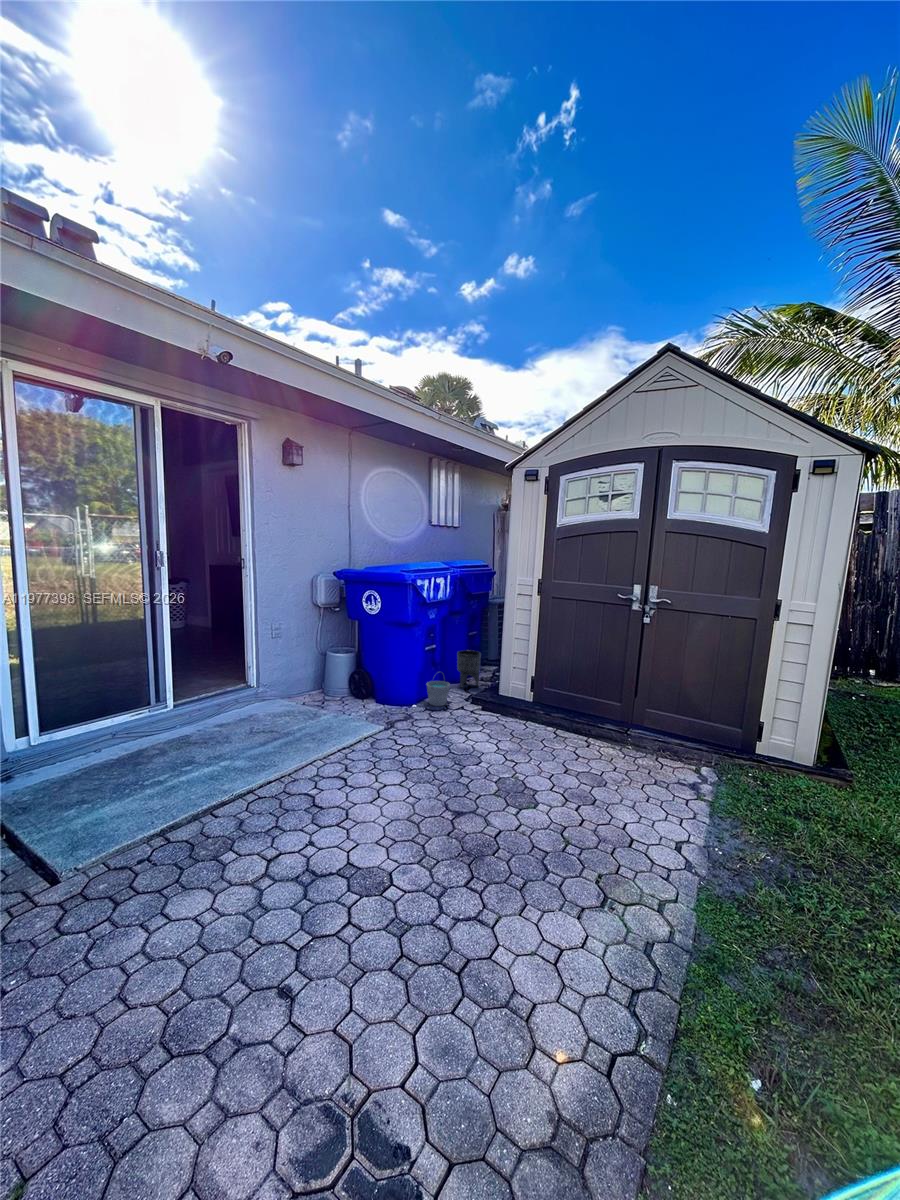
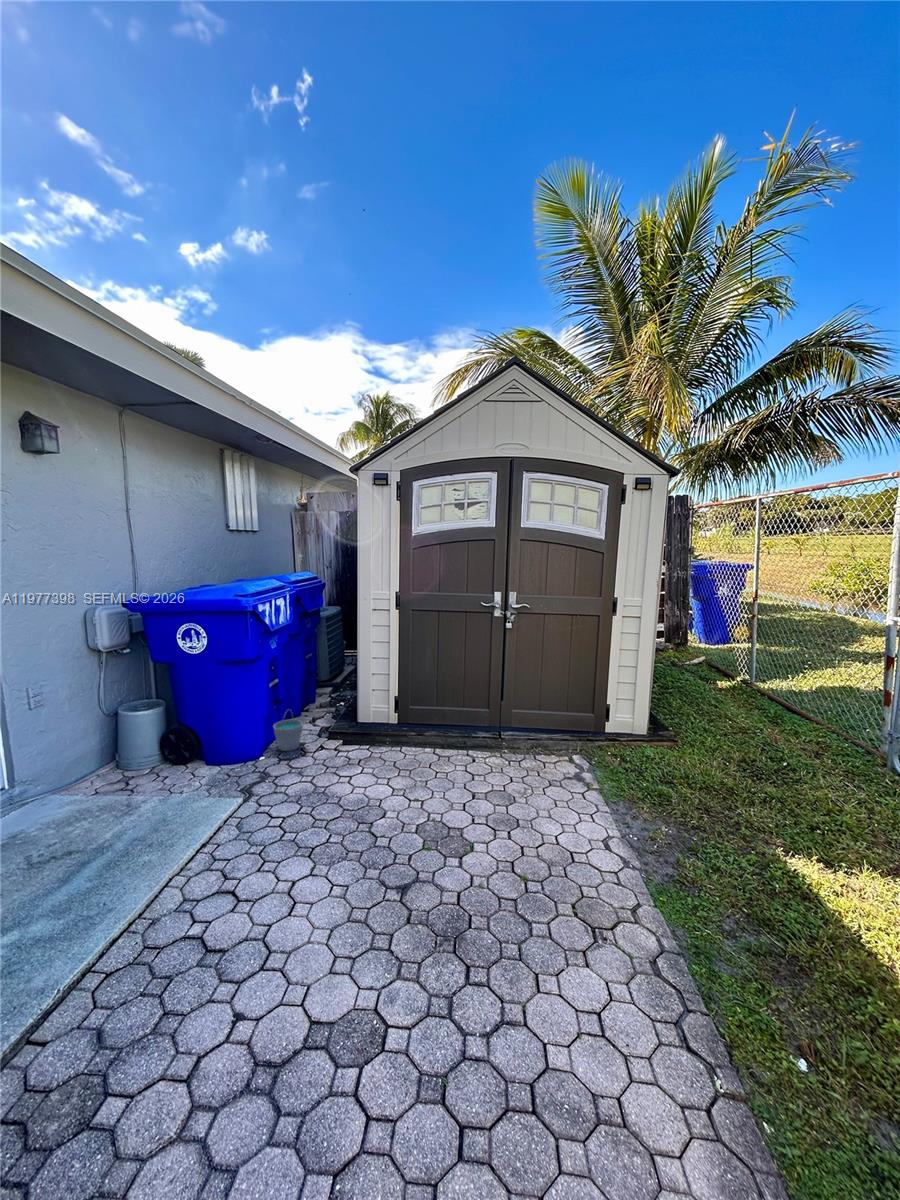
planter: present [457,650,481,687] -> none [295,675,323,720]

